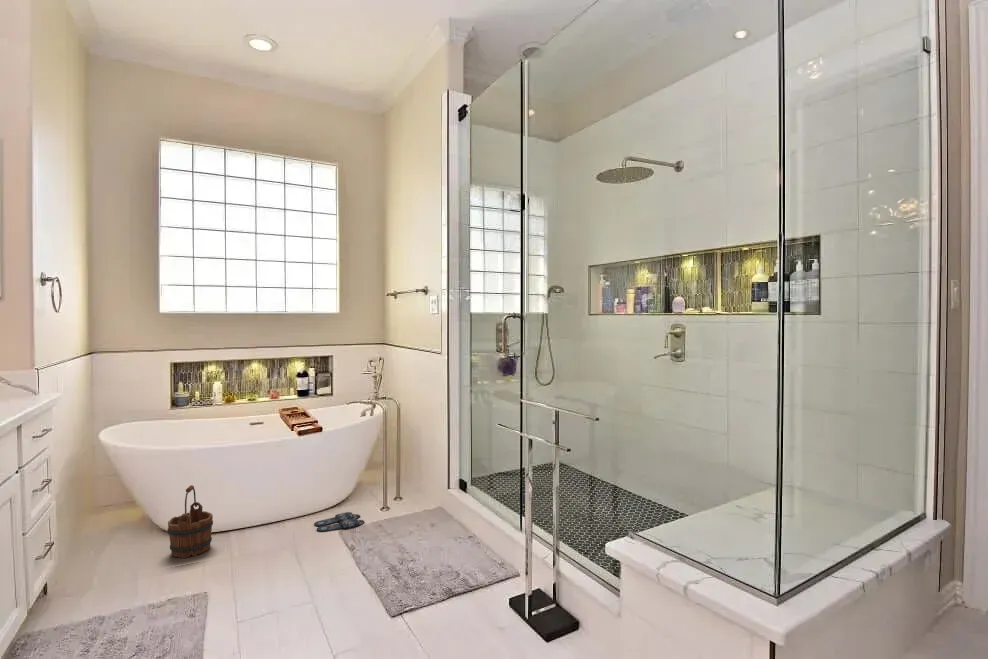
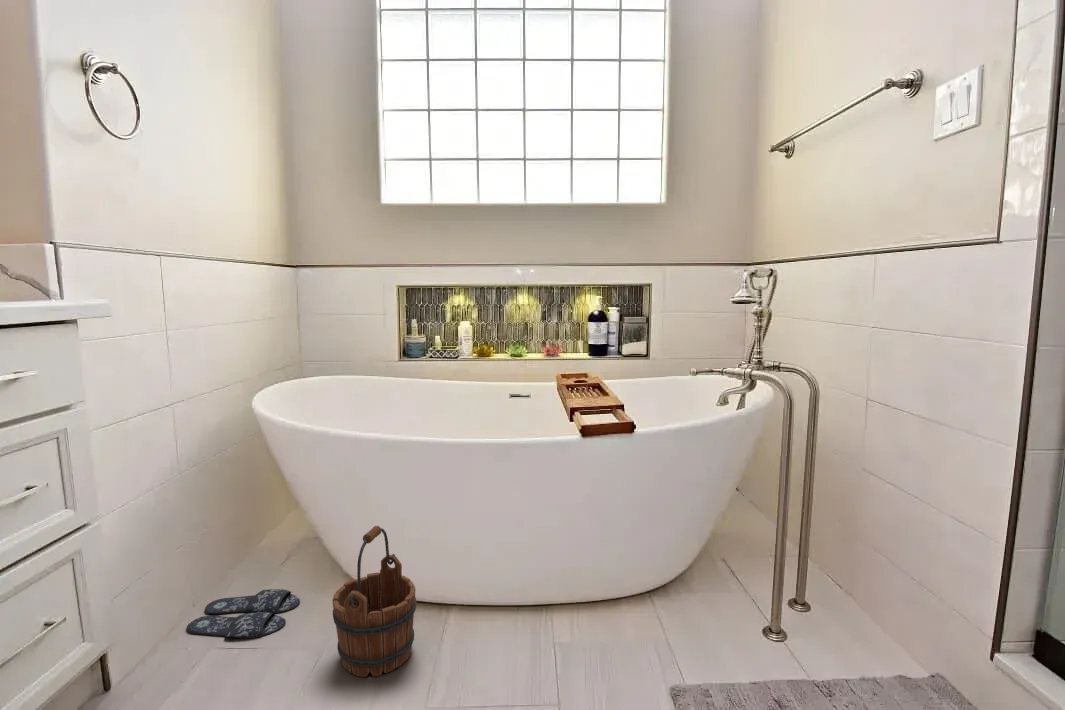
slippers: present [314,512,364,532] -> present [186,589,300,638]

